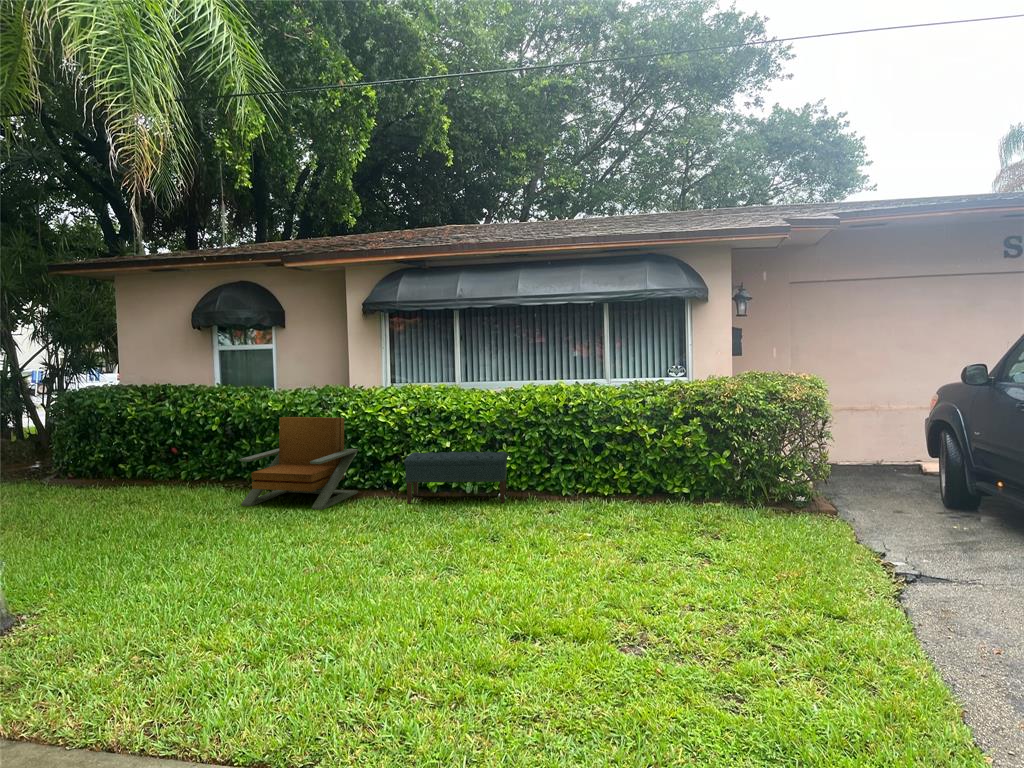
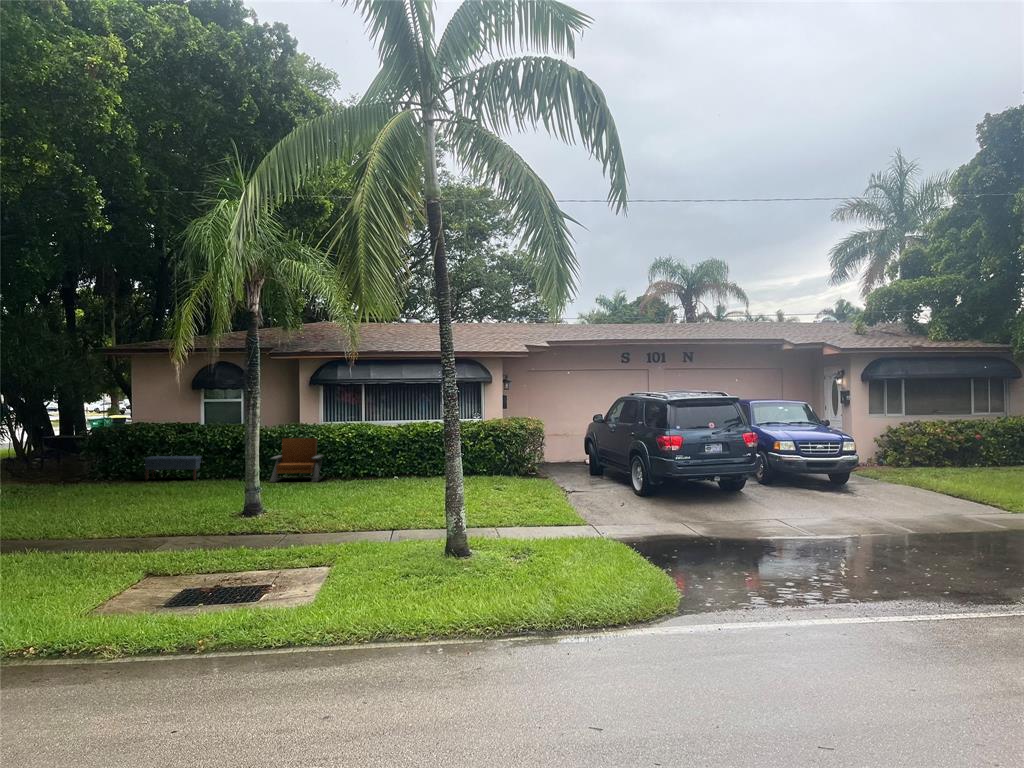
bench: present [404,451,507,504] -> present [145,456,202,480]

